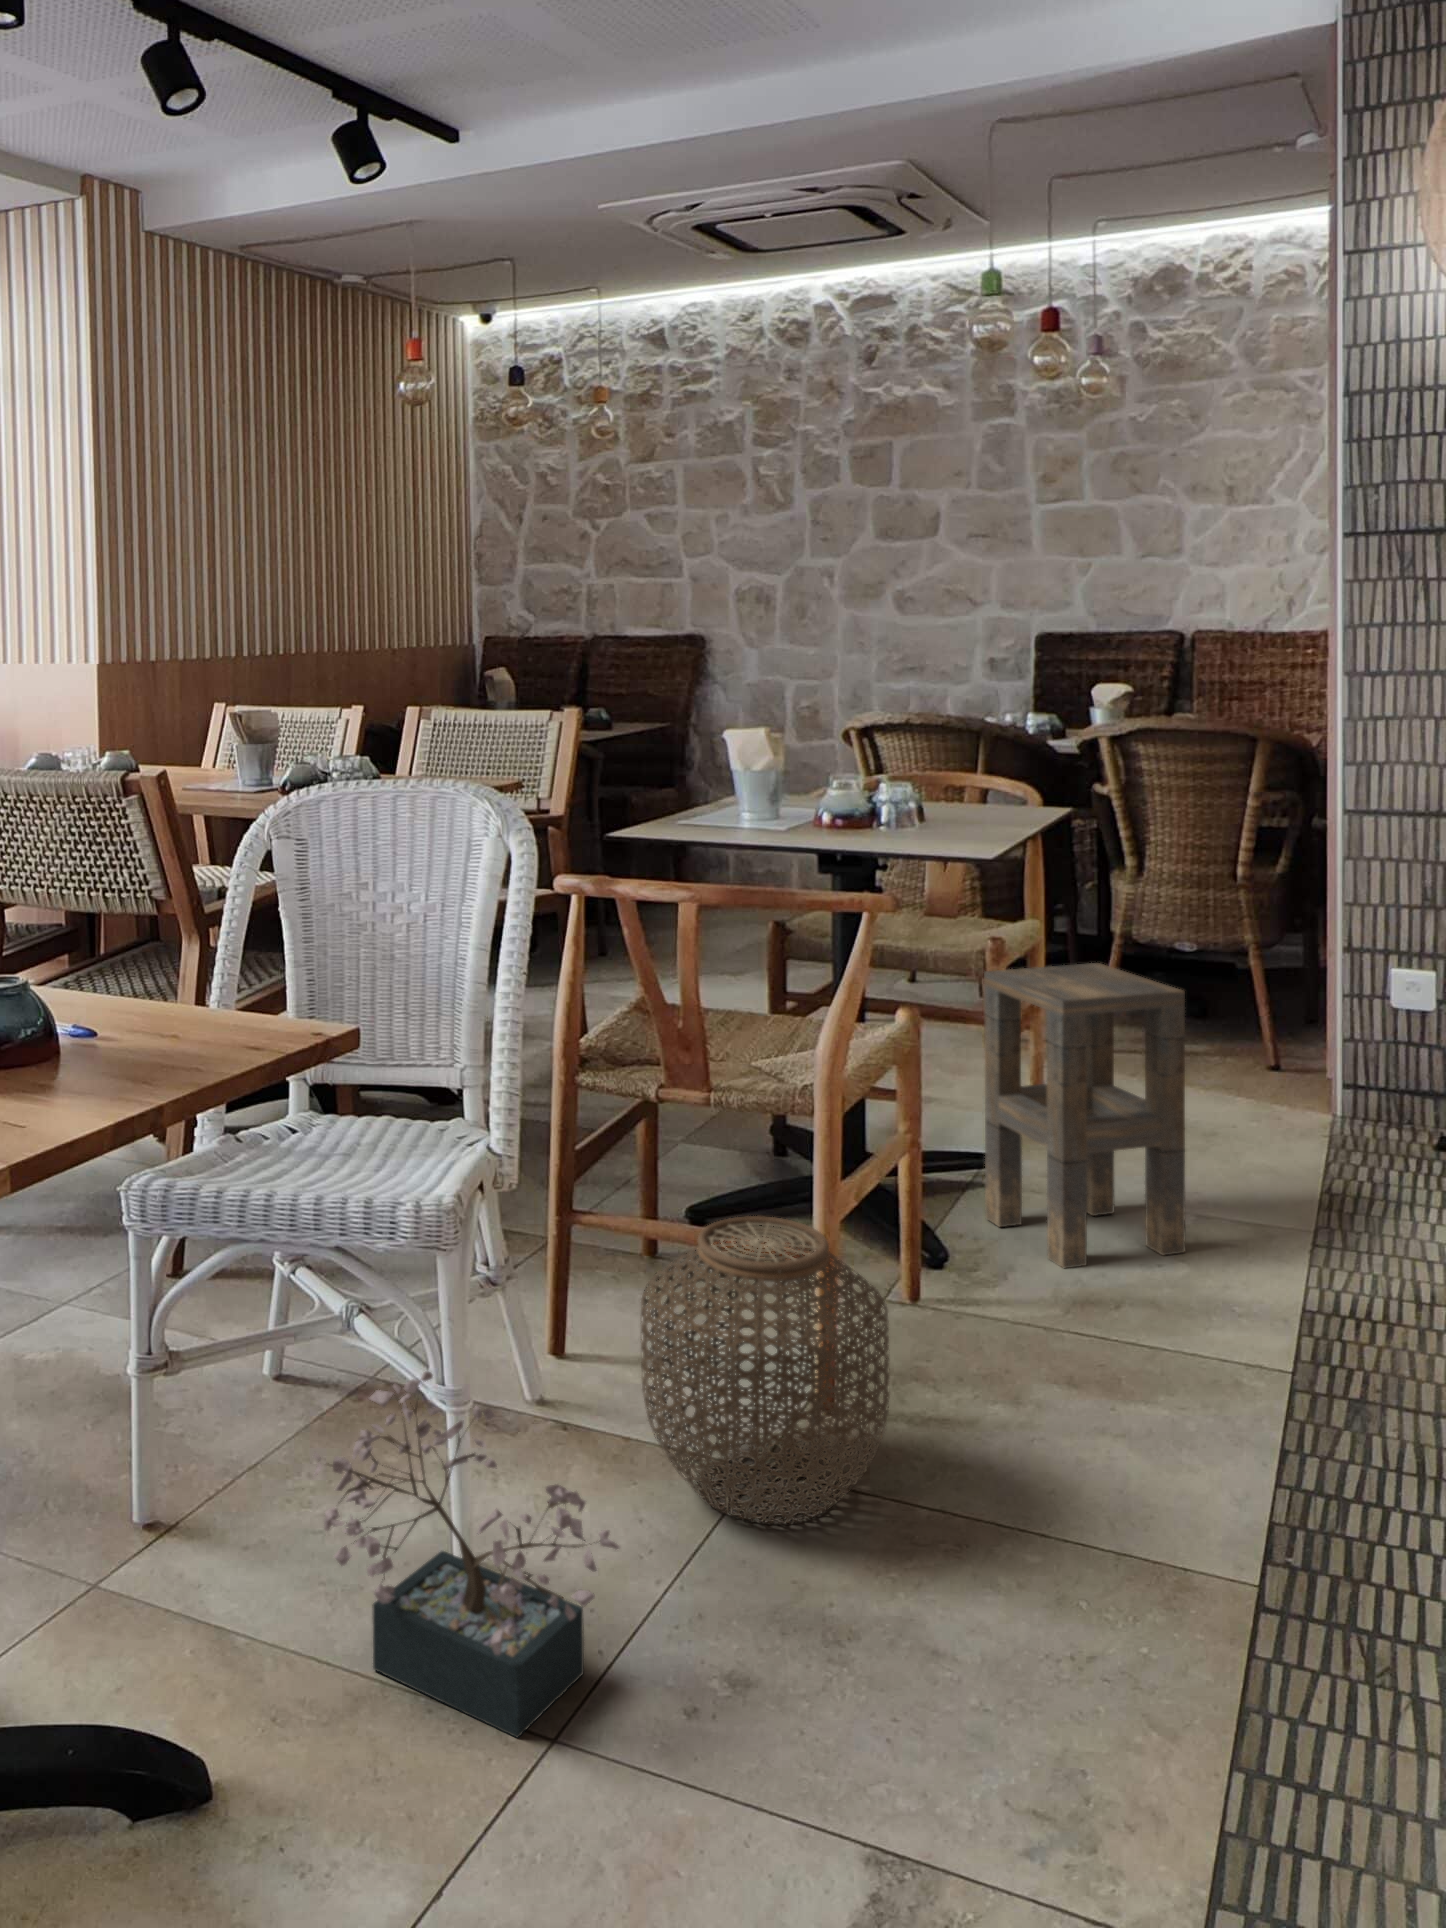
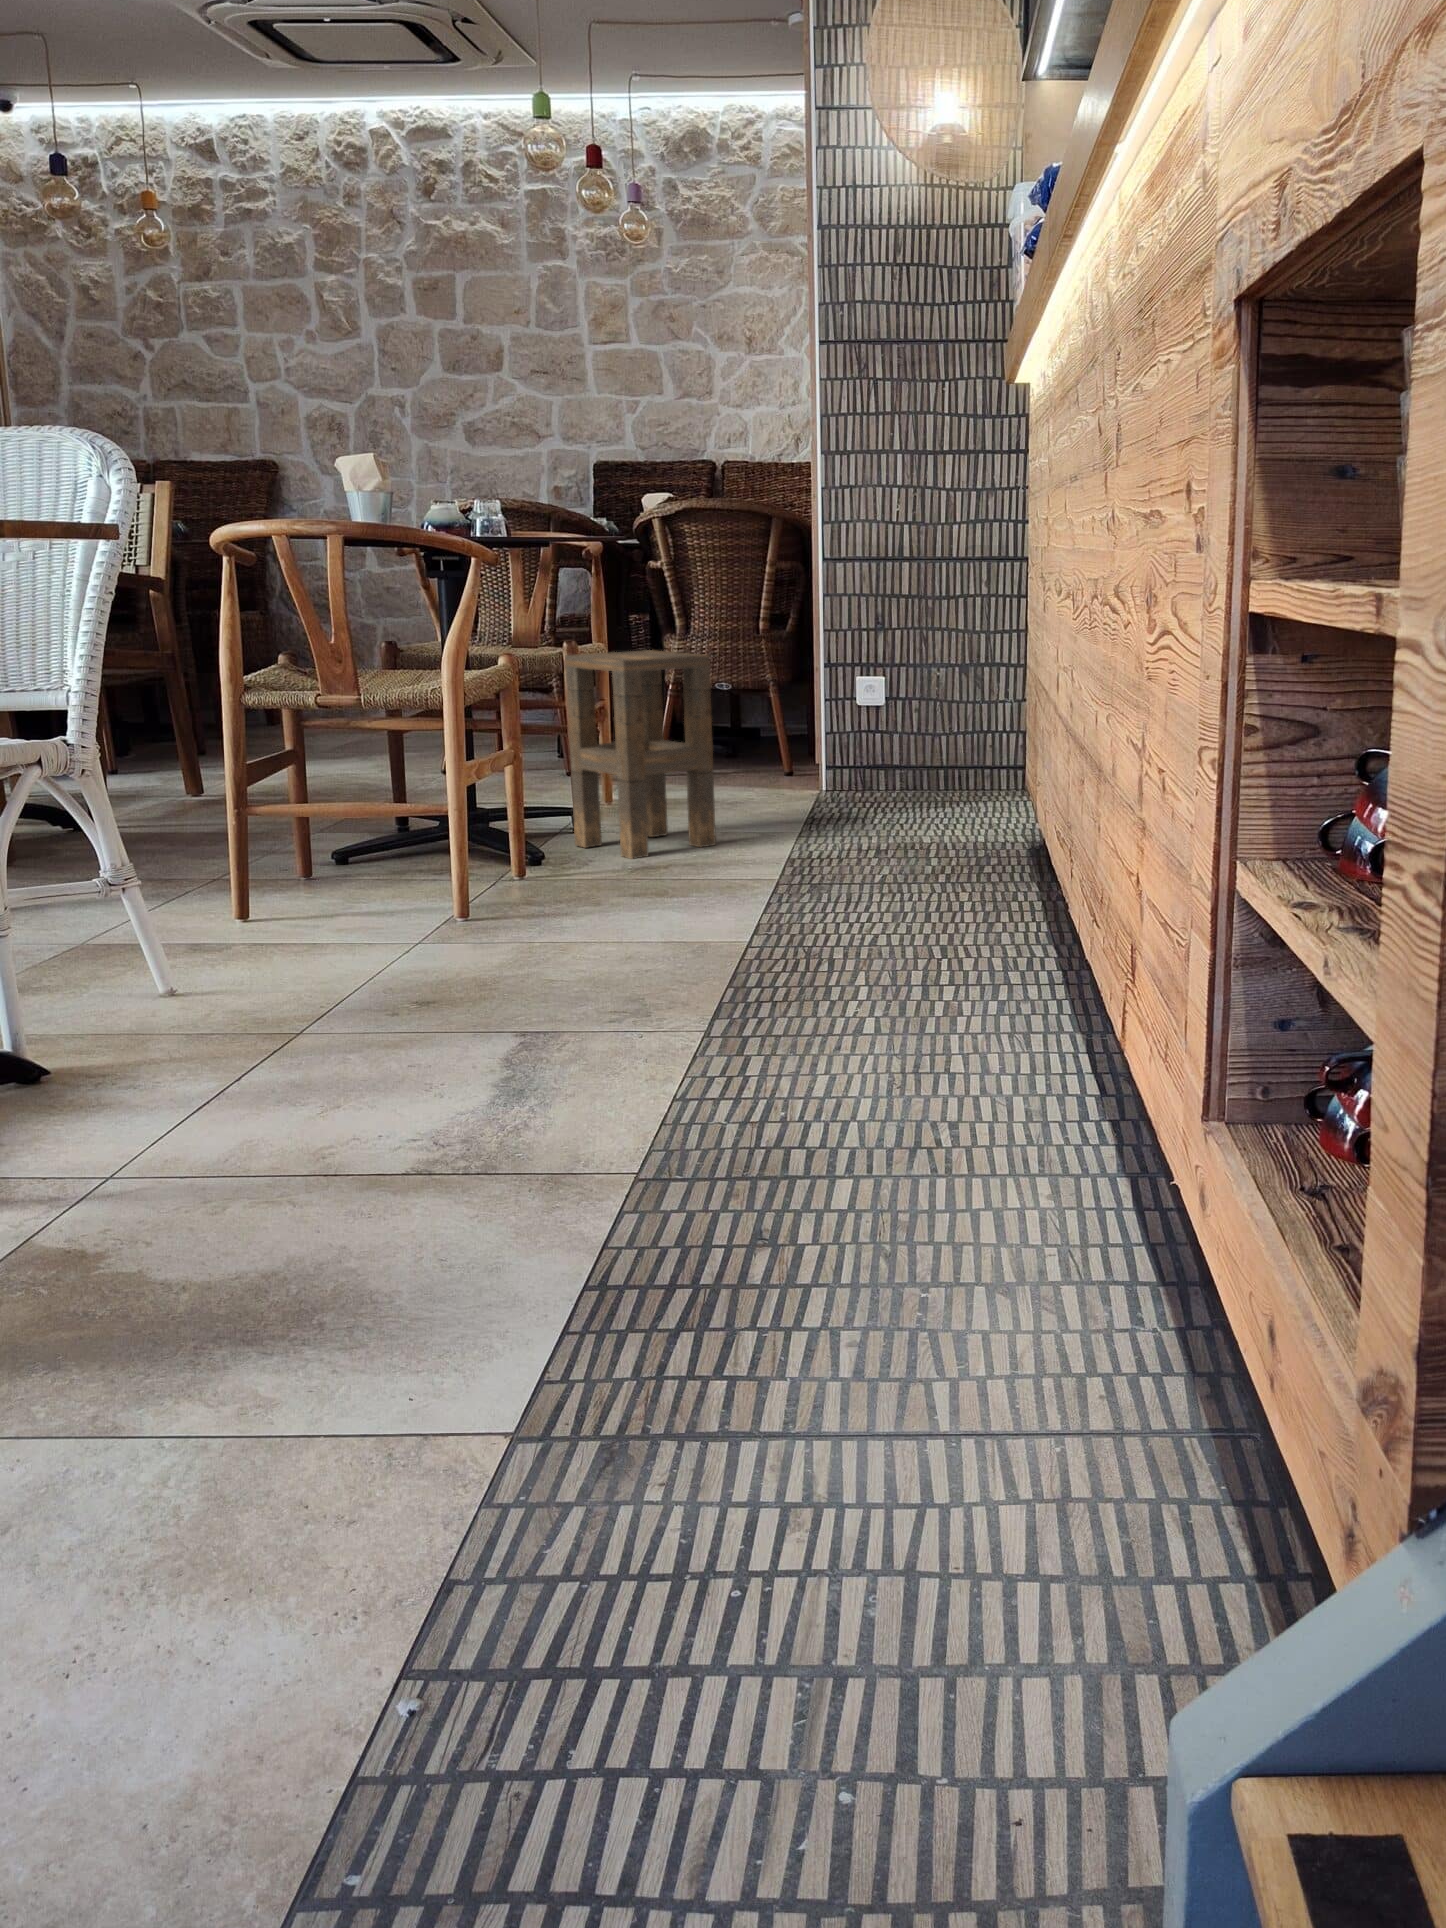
woven basket: present [641,1216,890,1523] -> none [324,770,514,967]
decorative plant: present [313,1371,620,1738] -> none [85,854,335,1051]

